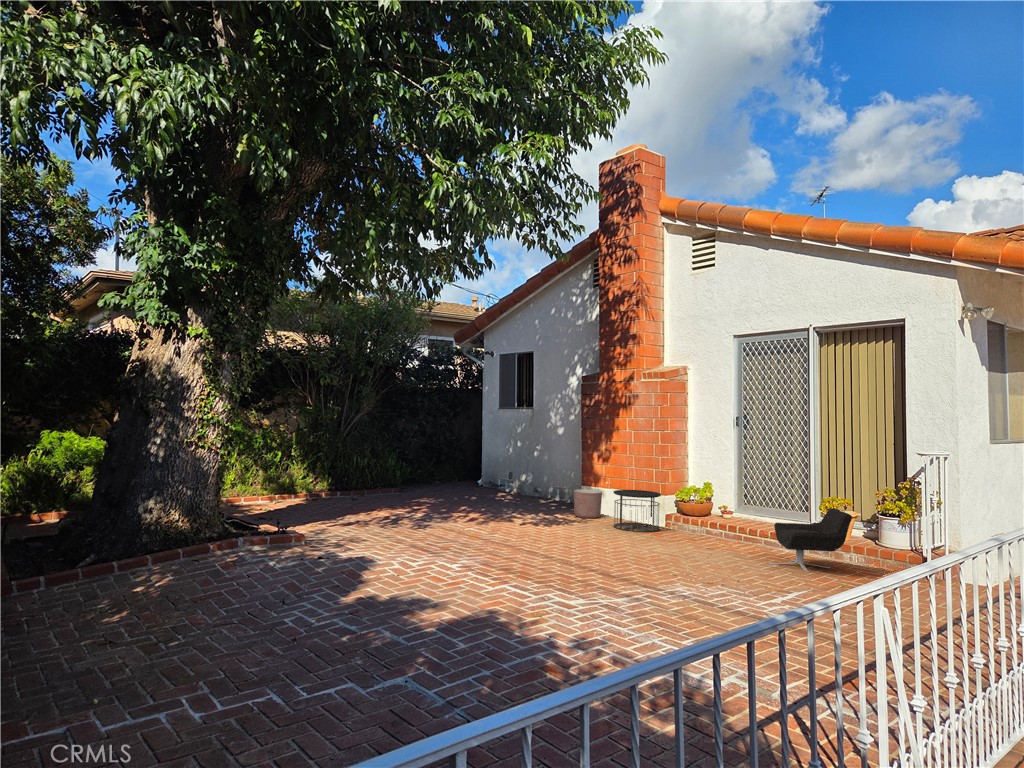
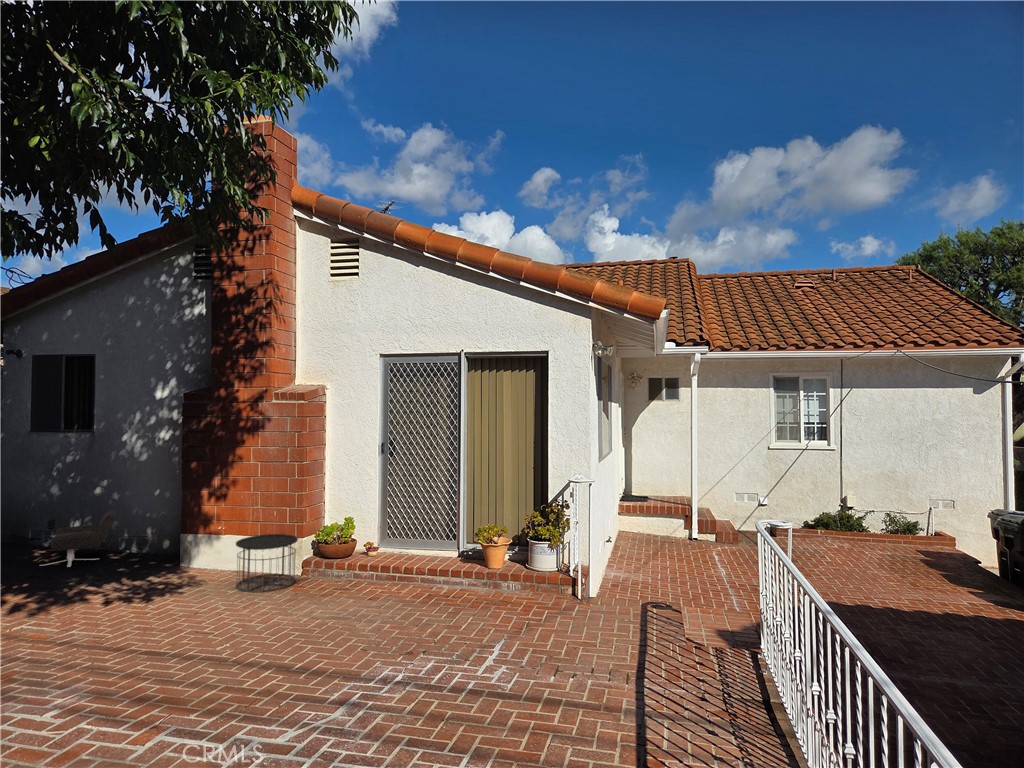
planter: present [574,489,602,518] -> none [173,538,214,578]
lounge chair: present [770,508,852,572] -> present [40,510,115,567]

